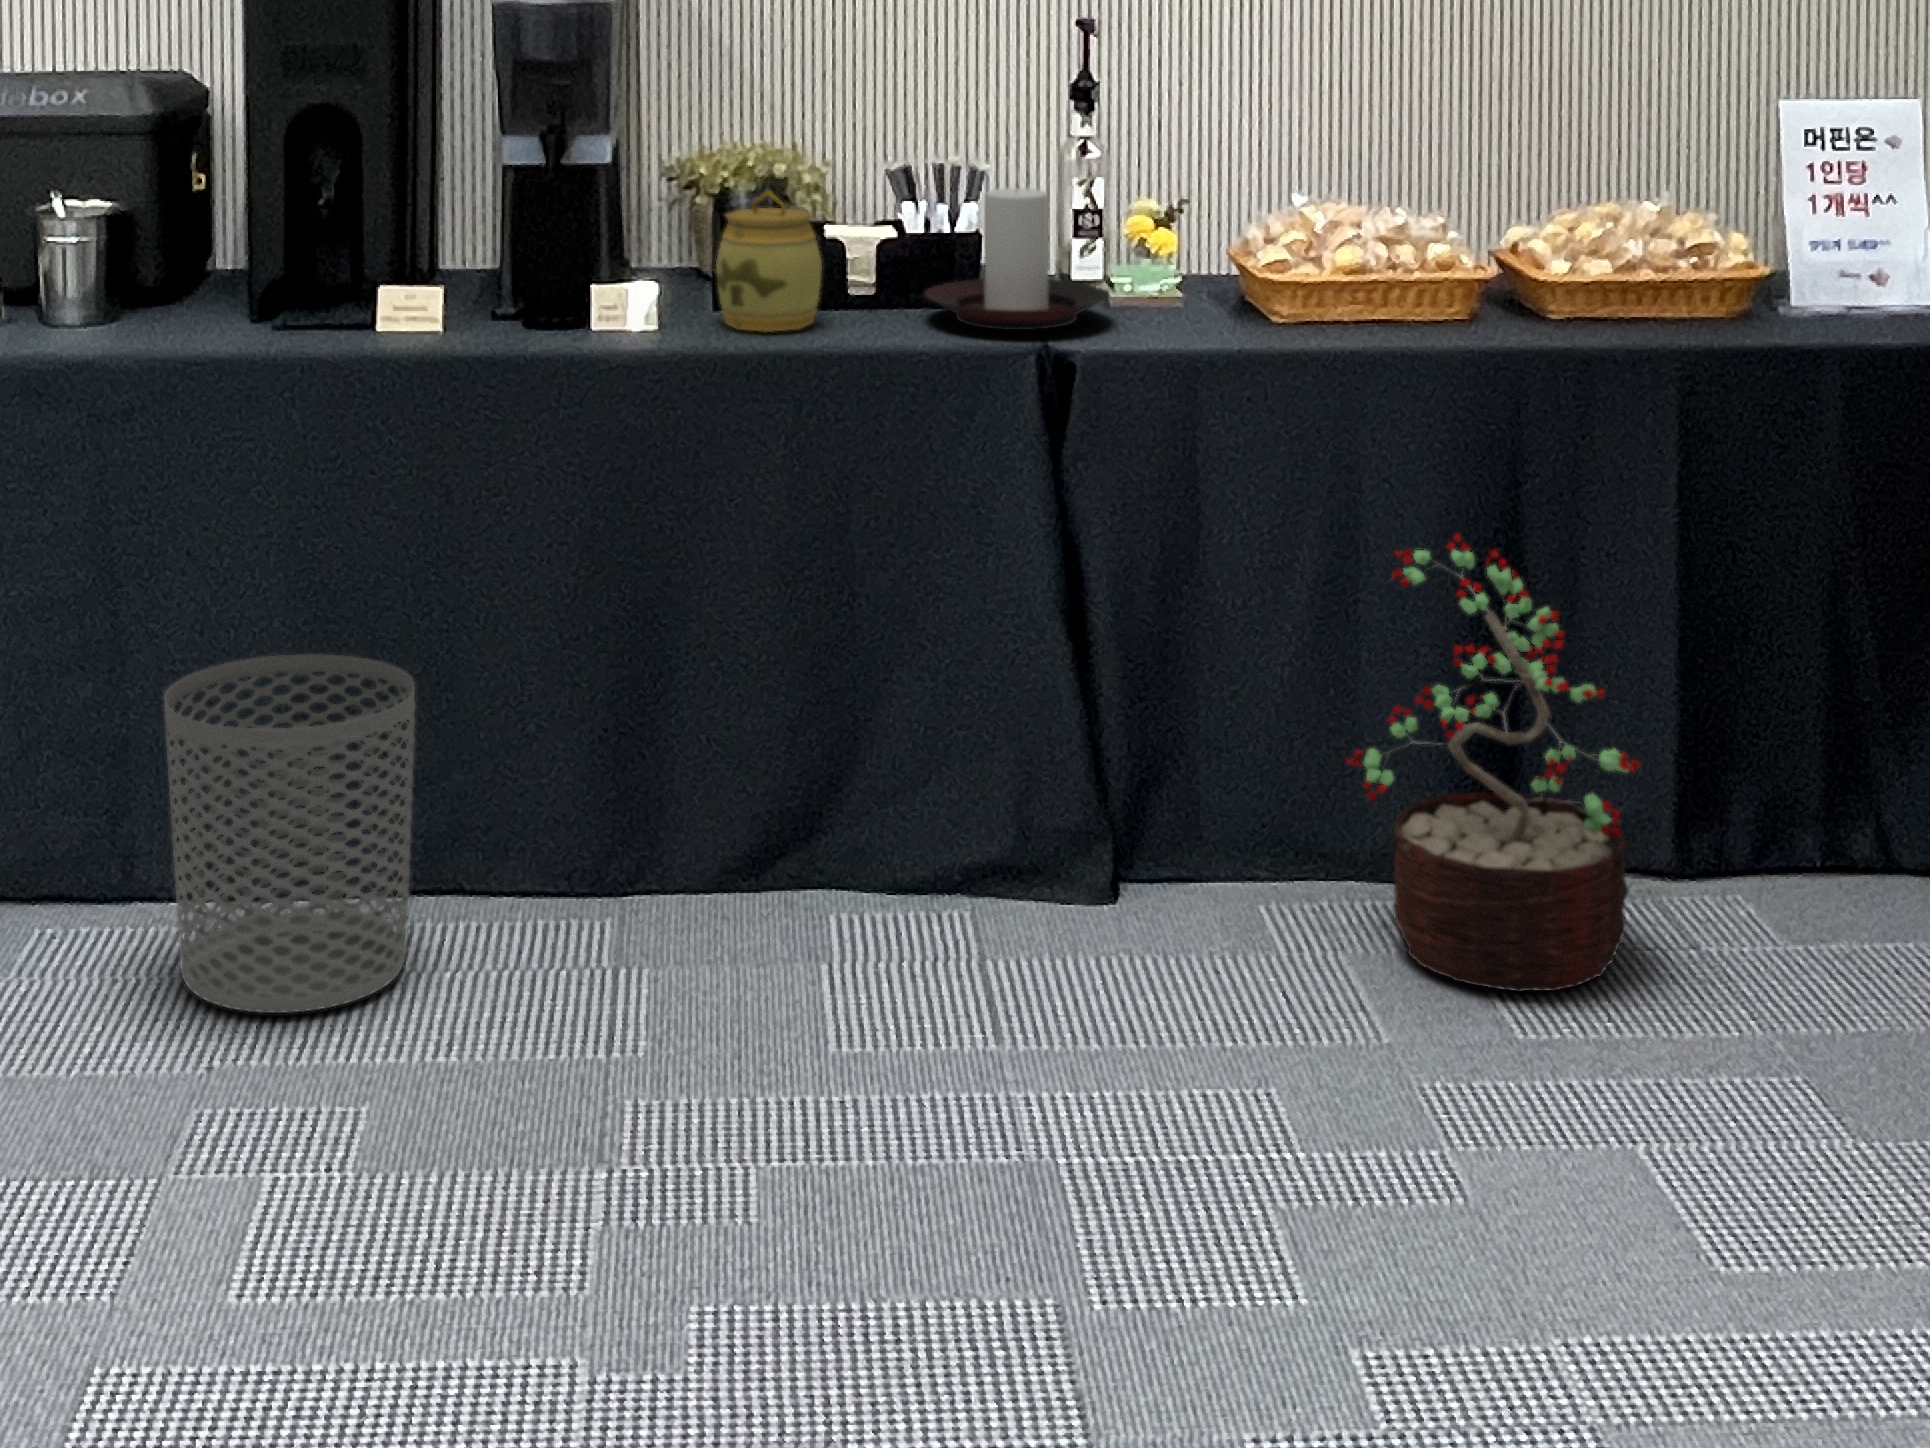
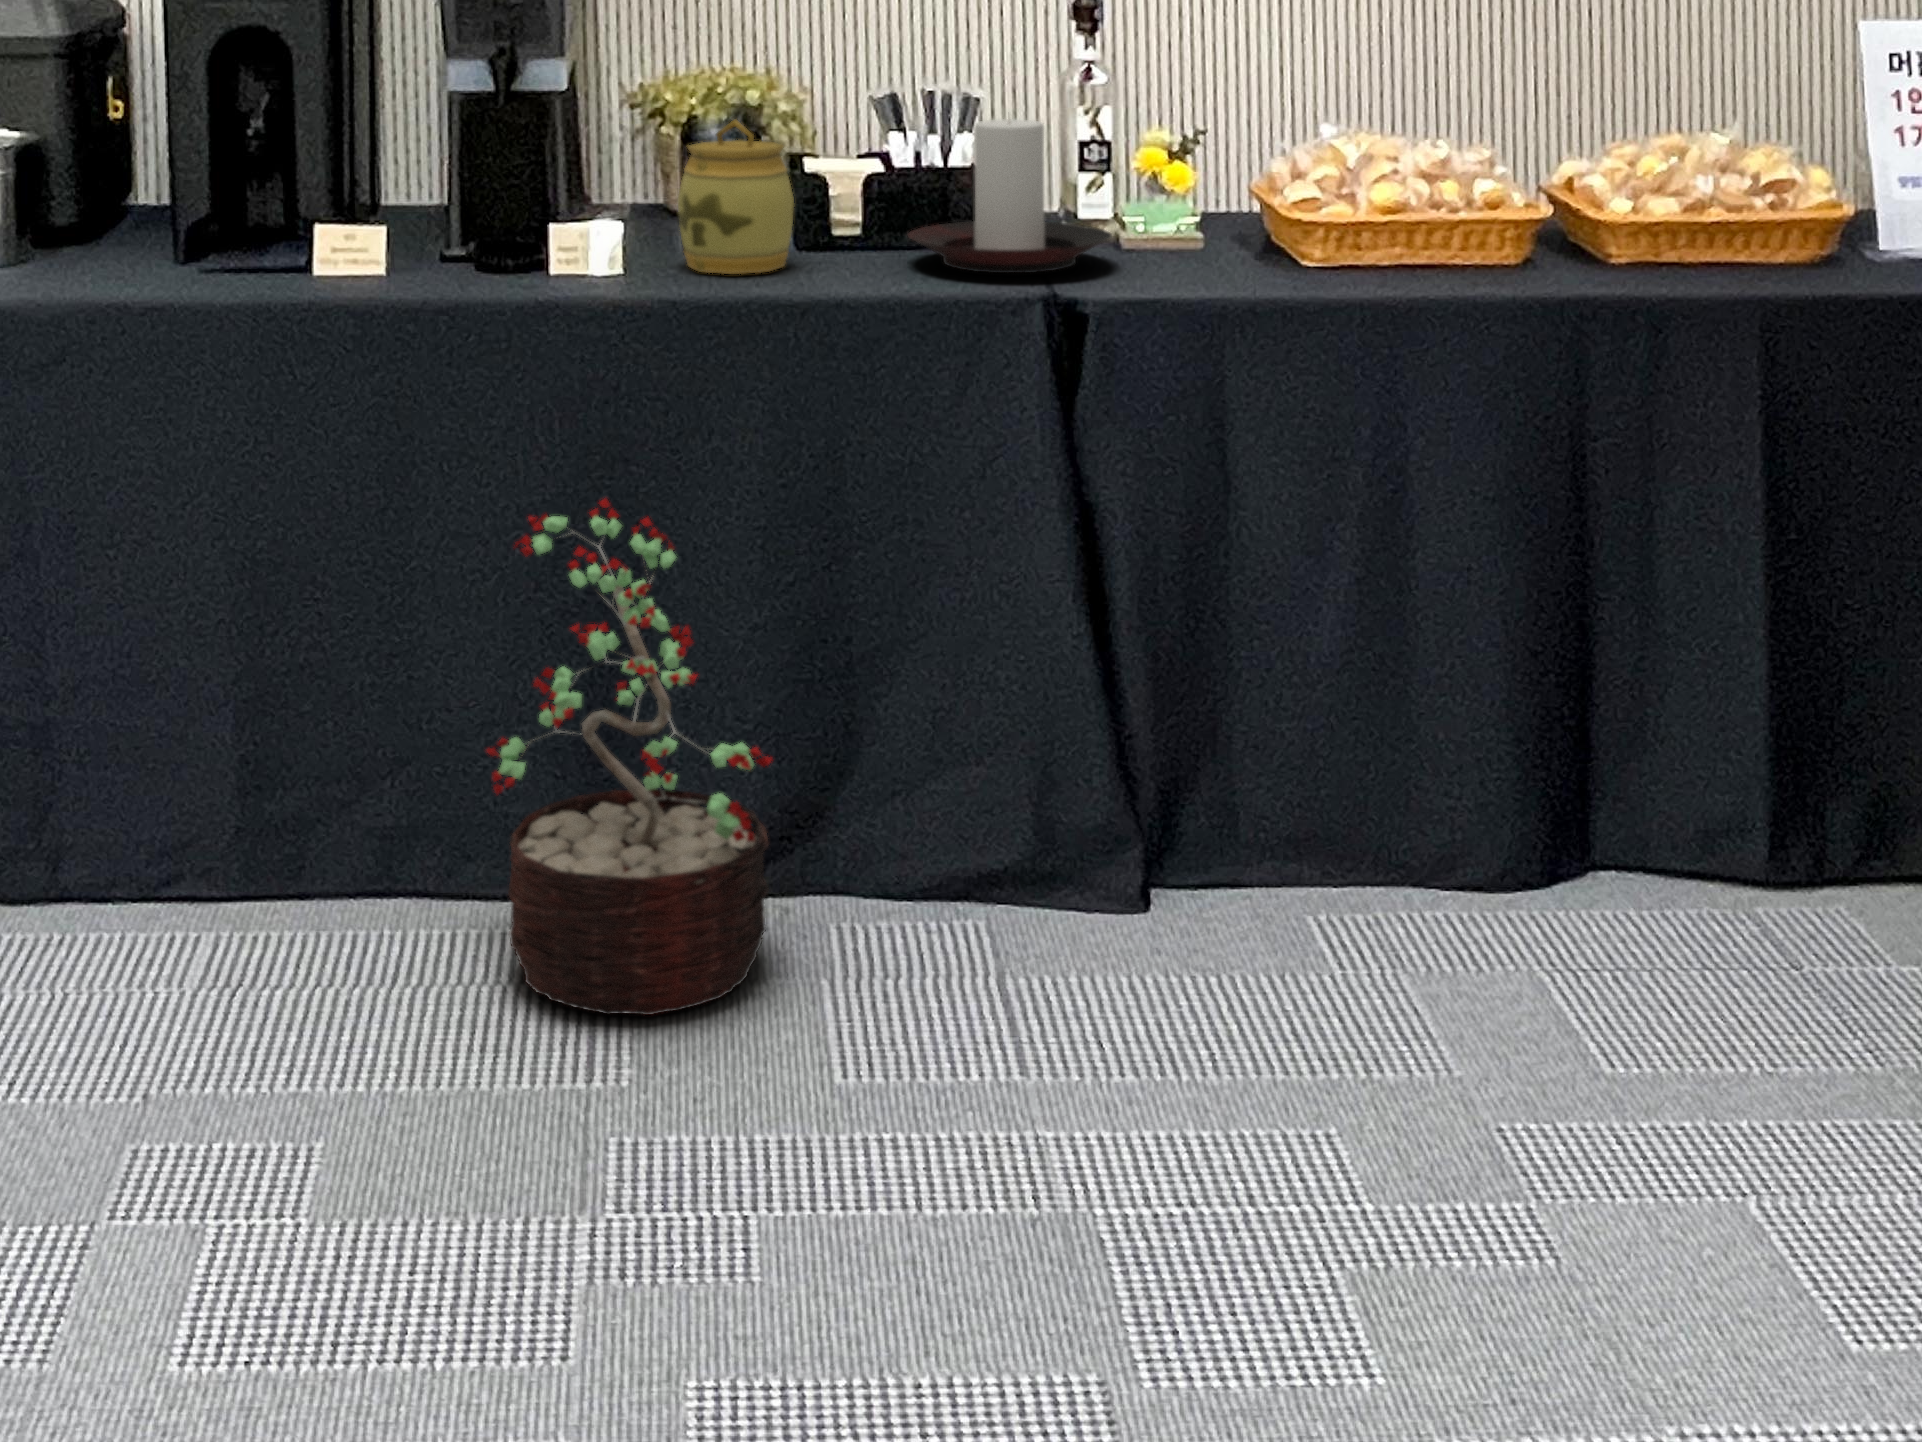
decorative plant: present [1347,534,1640,992] -> present [487,498,772,1015]
waste bin: present [164,654,415,1013] -> none [43,626,326,1025]

